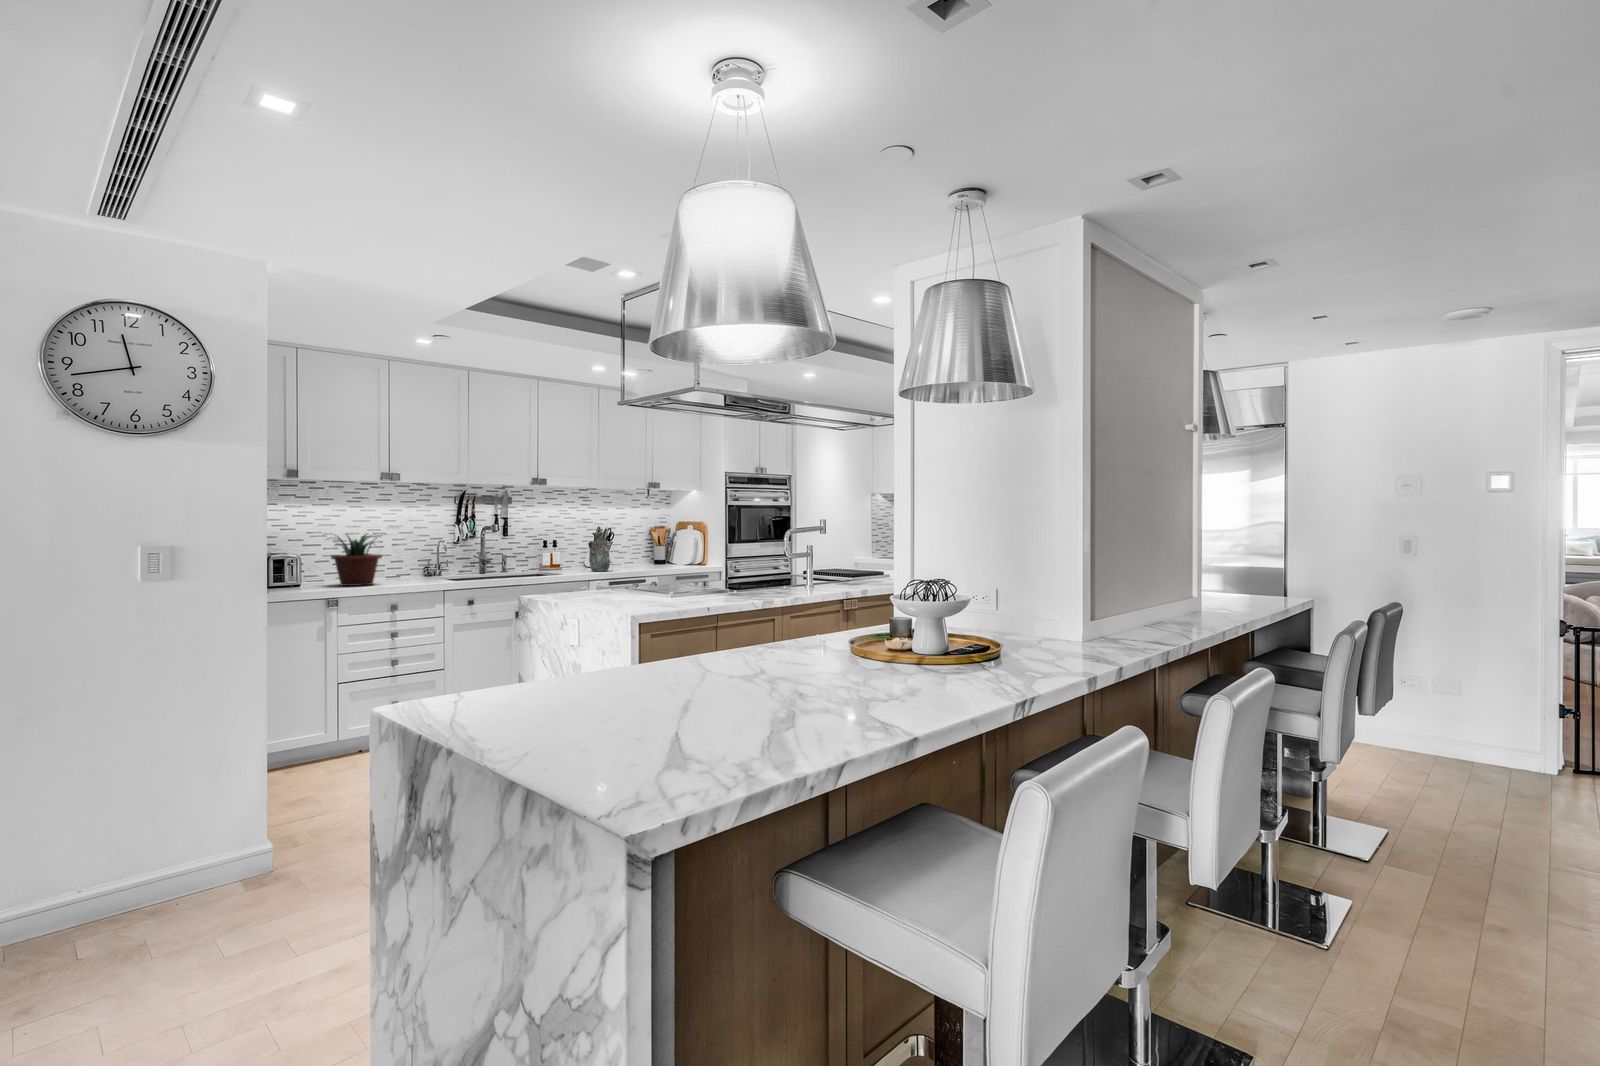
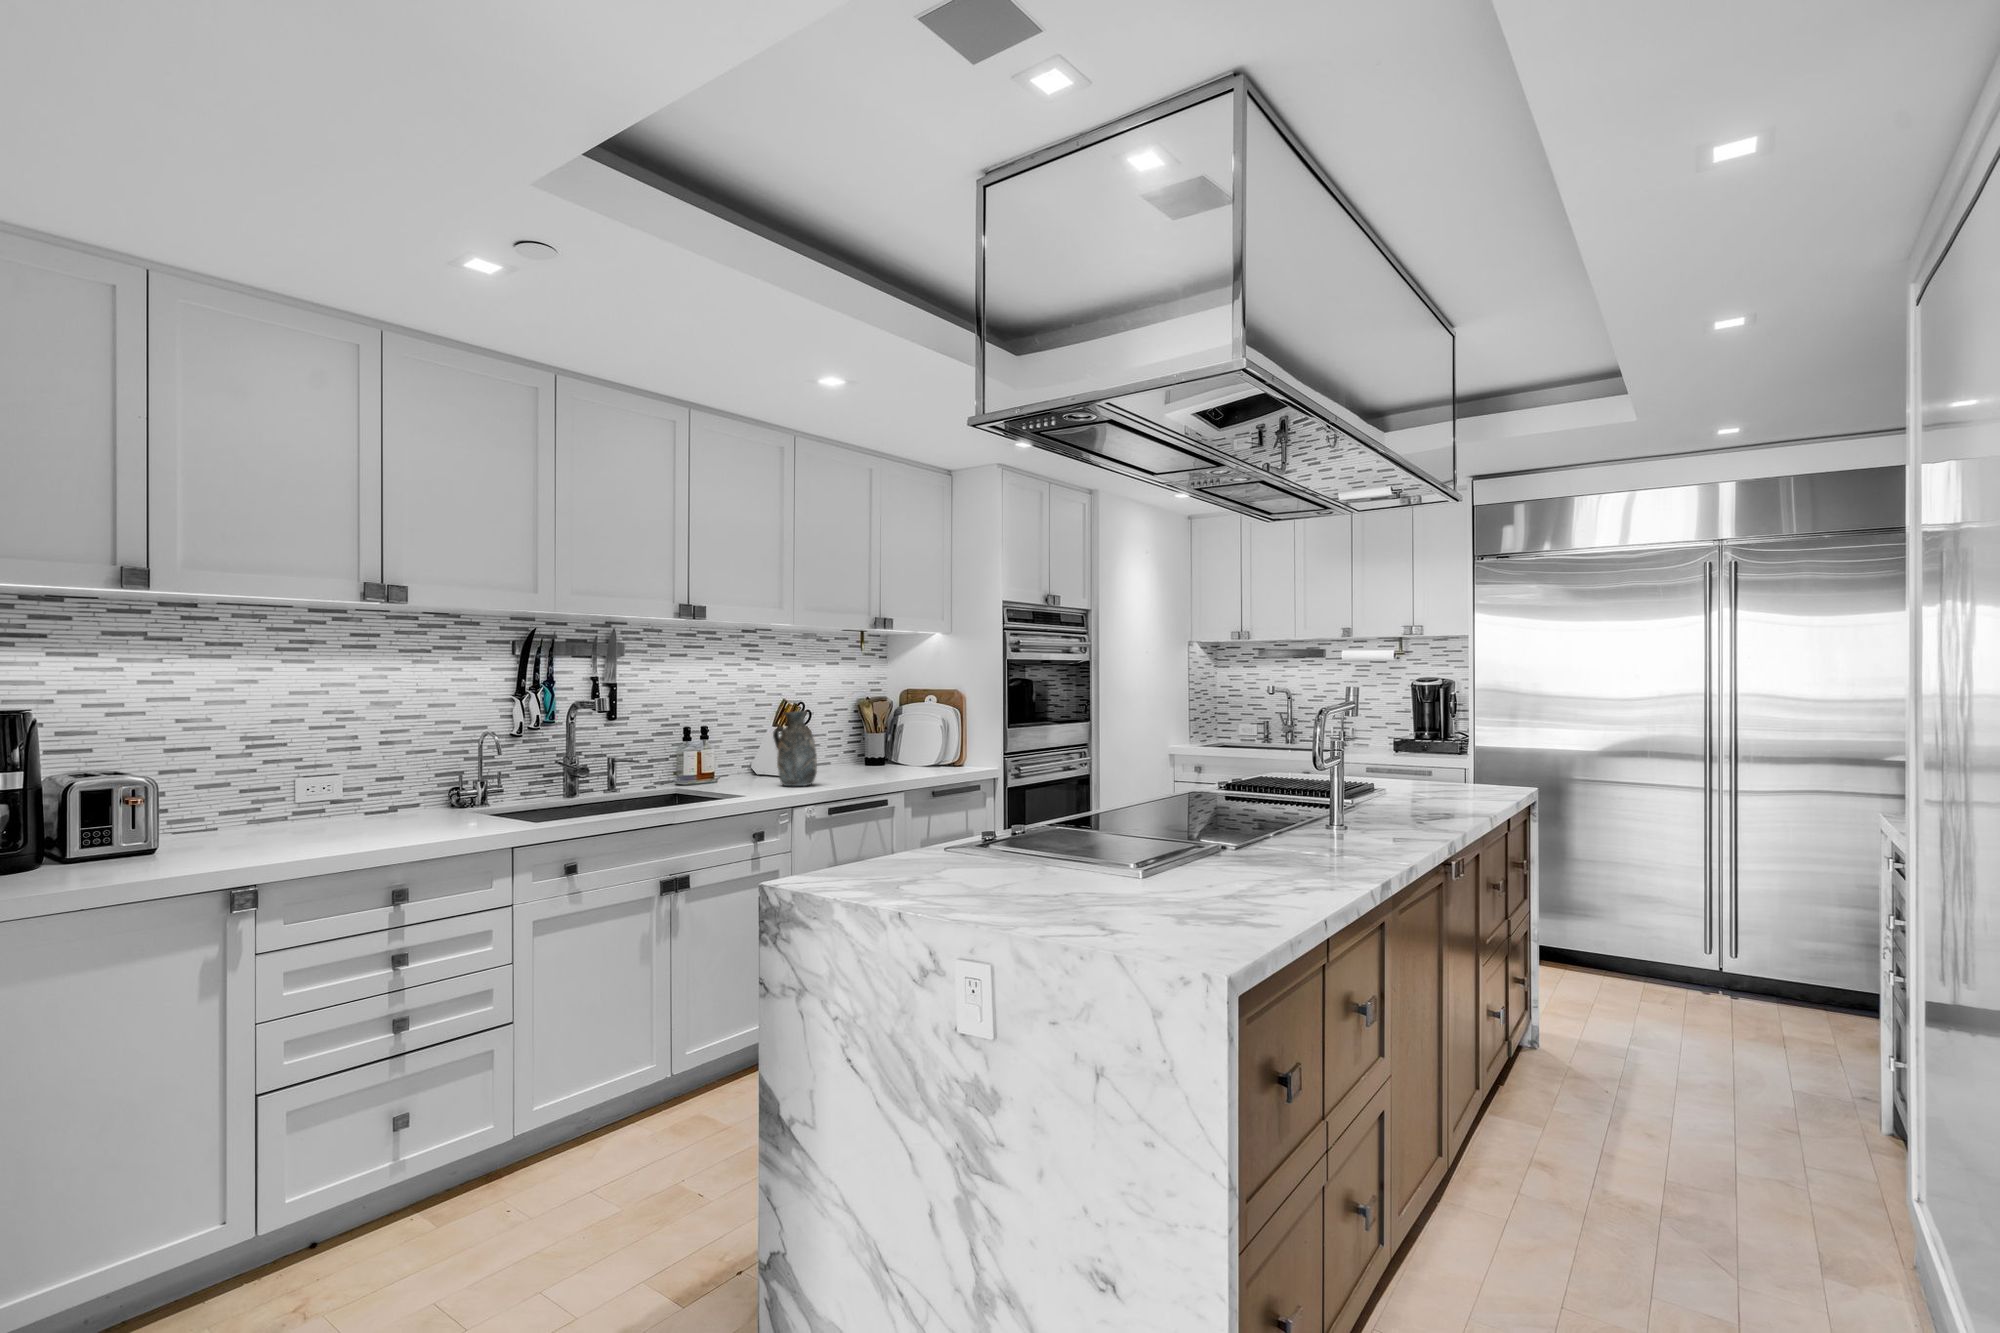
potted plant: present [331,534,382,586] -> none [214,721,380,849]

